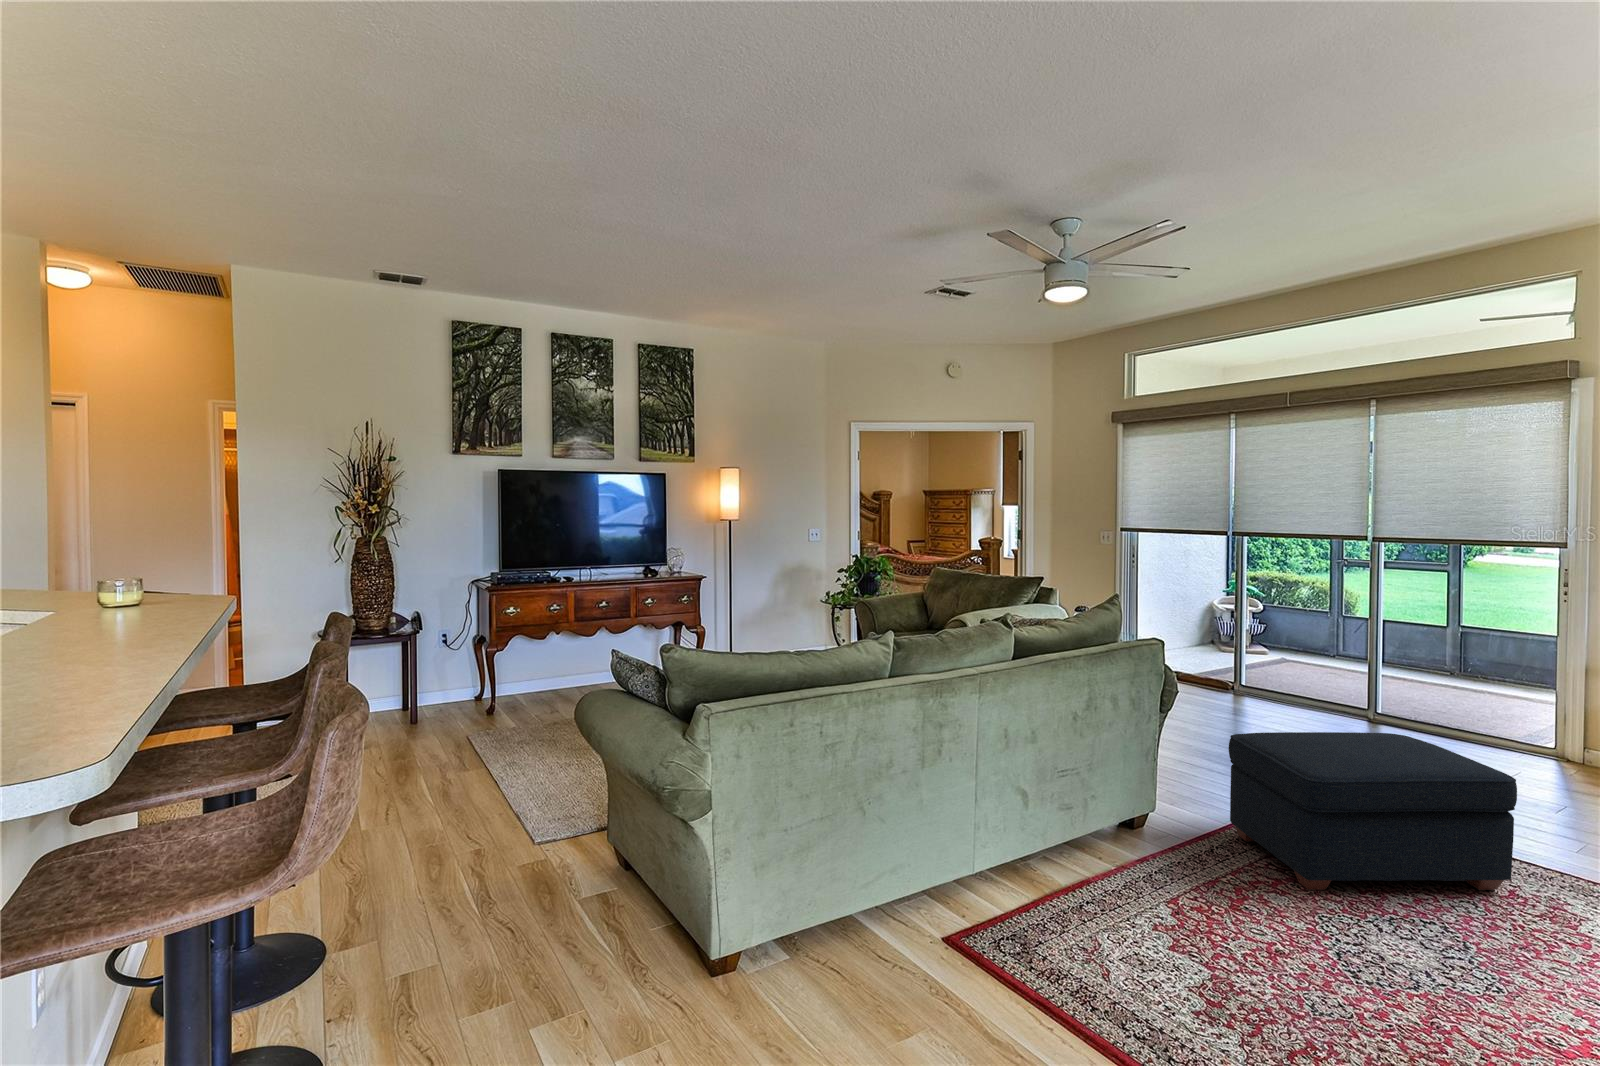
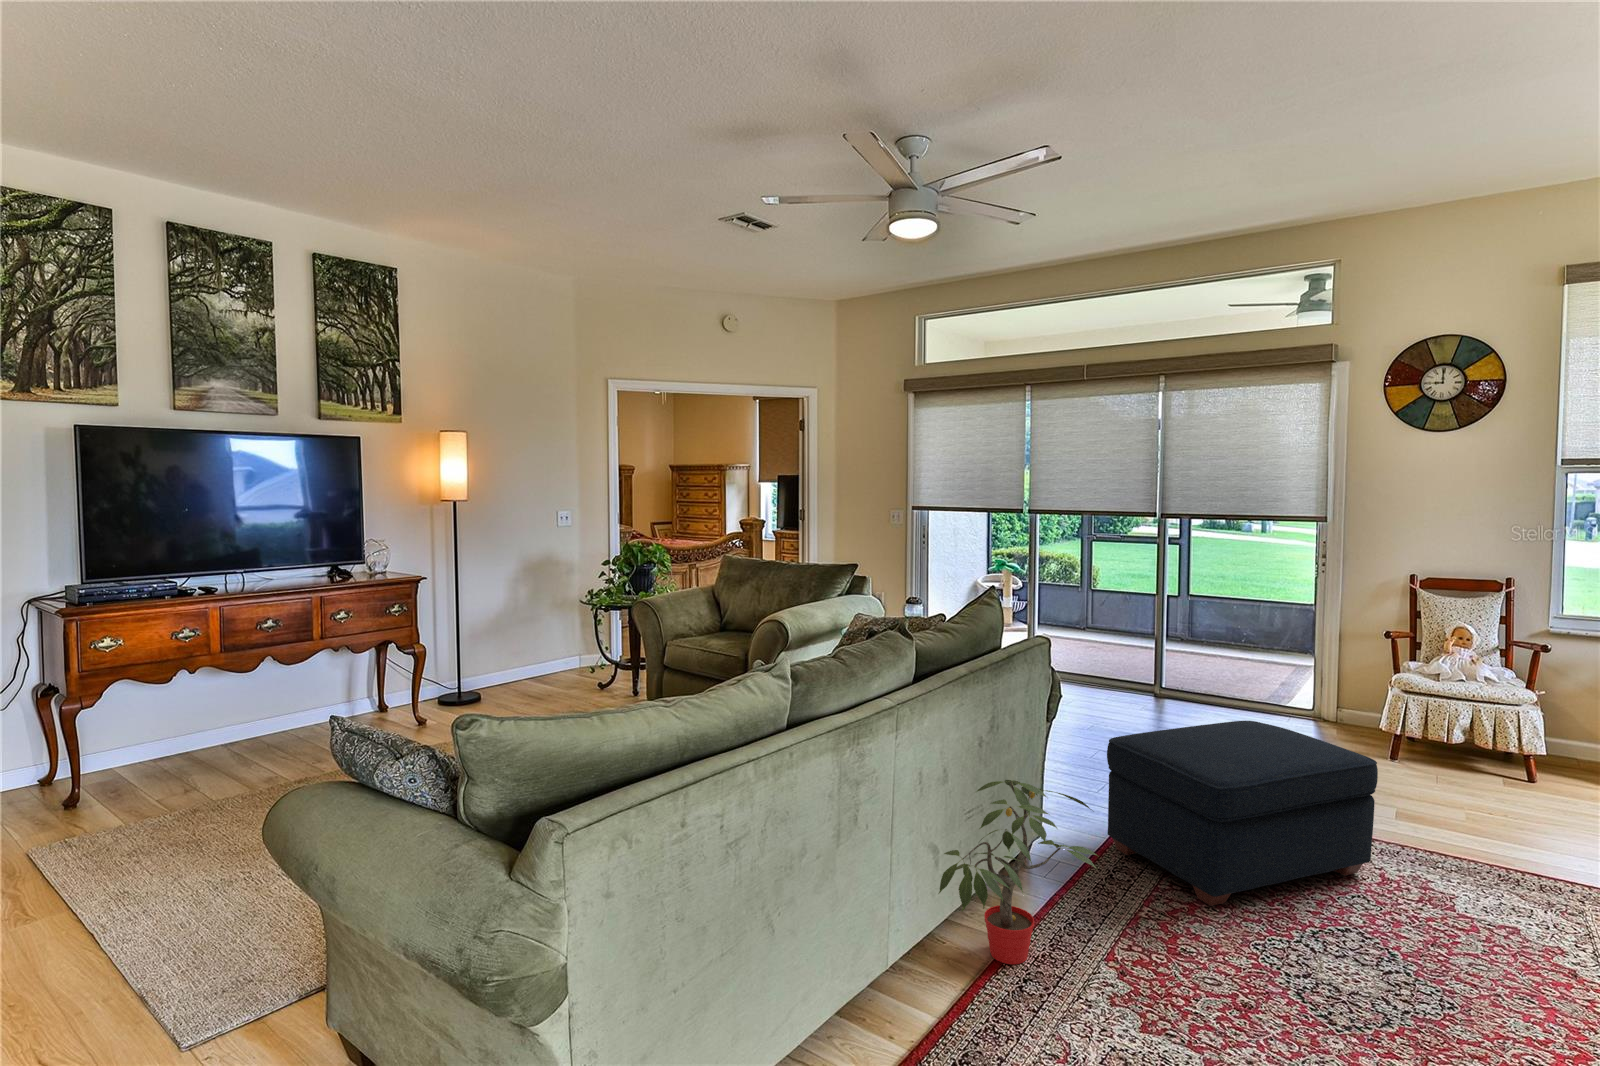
potted plant: none [1019,748,1183,898] -> present [939,780,1096,964]

